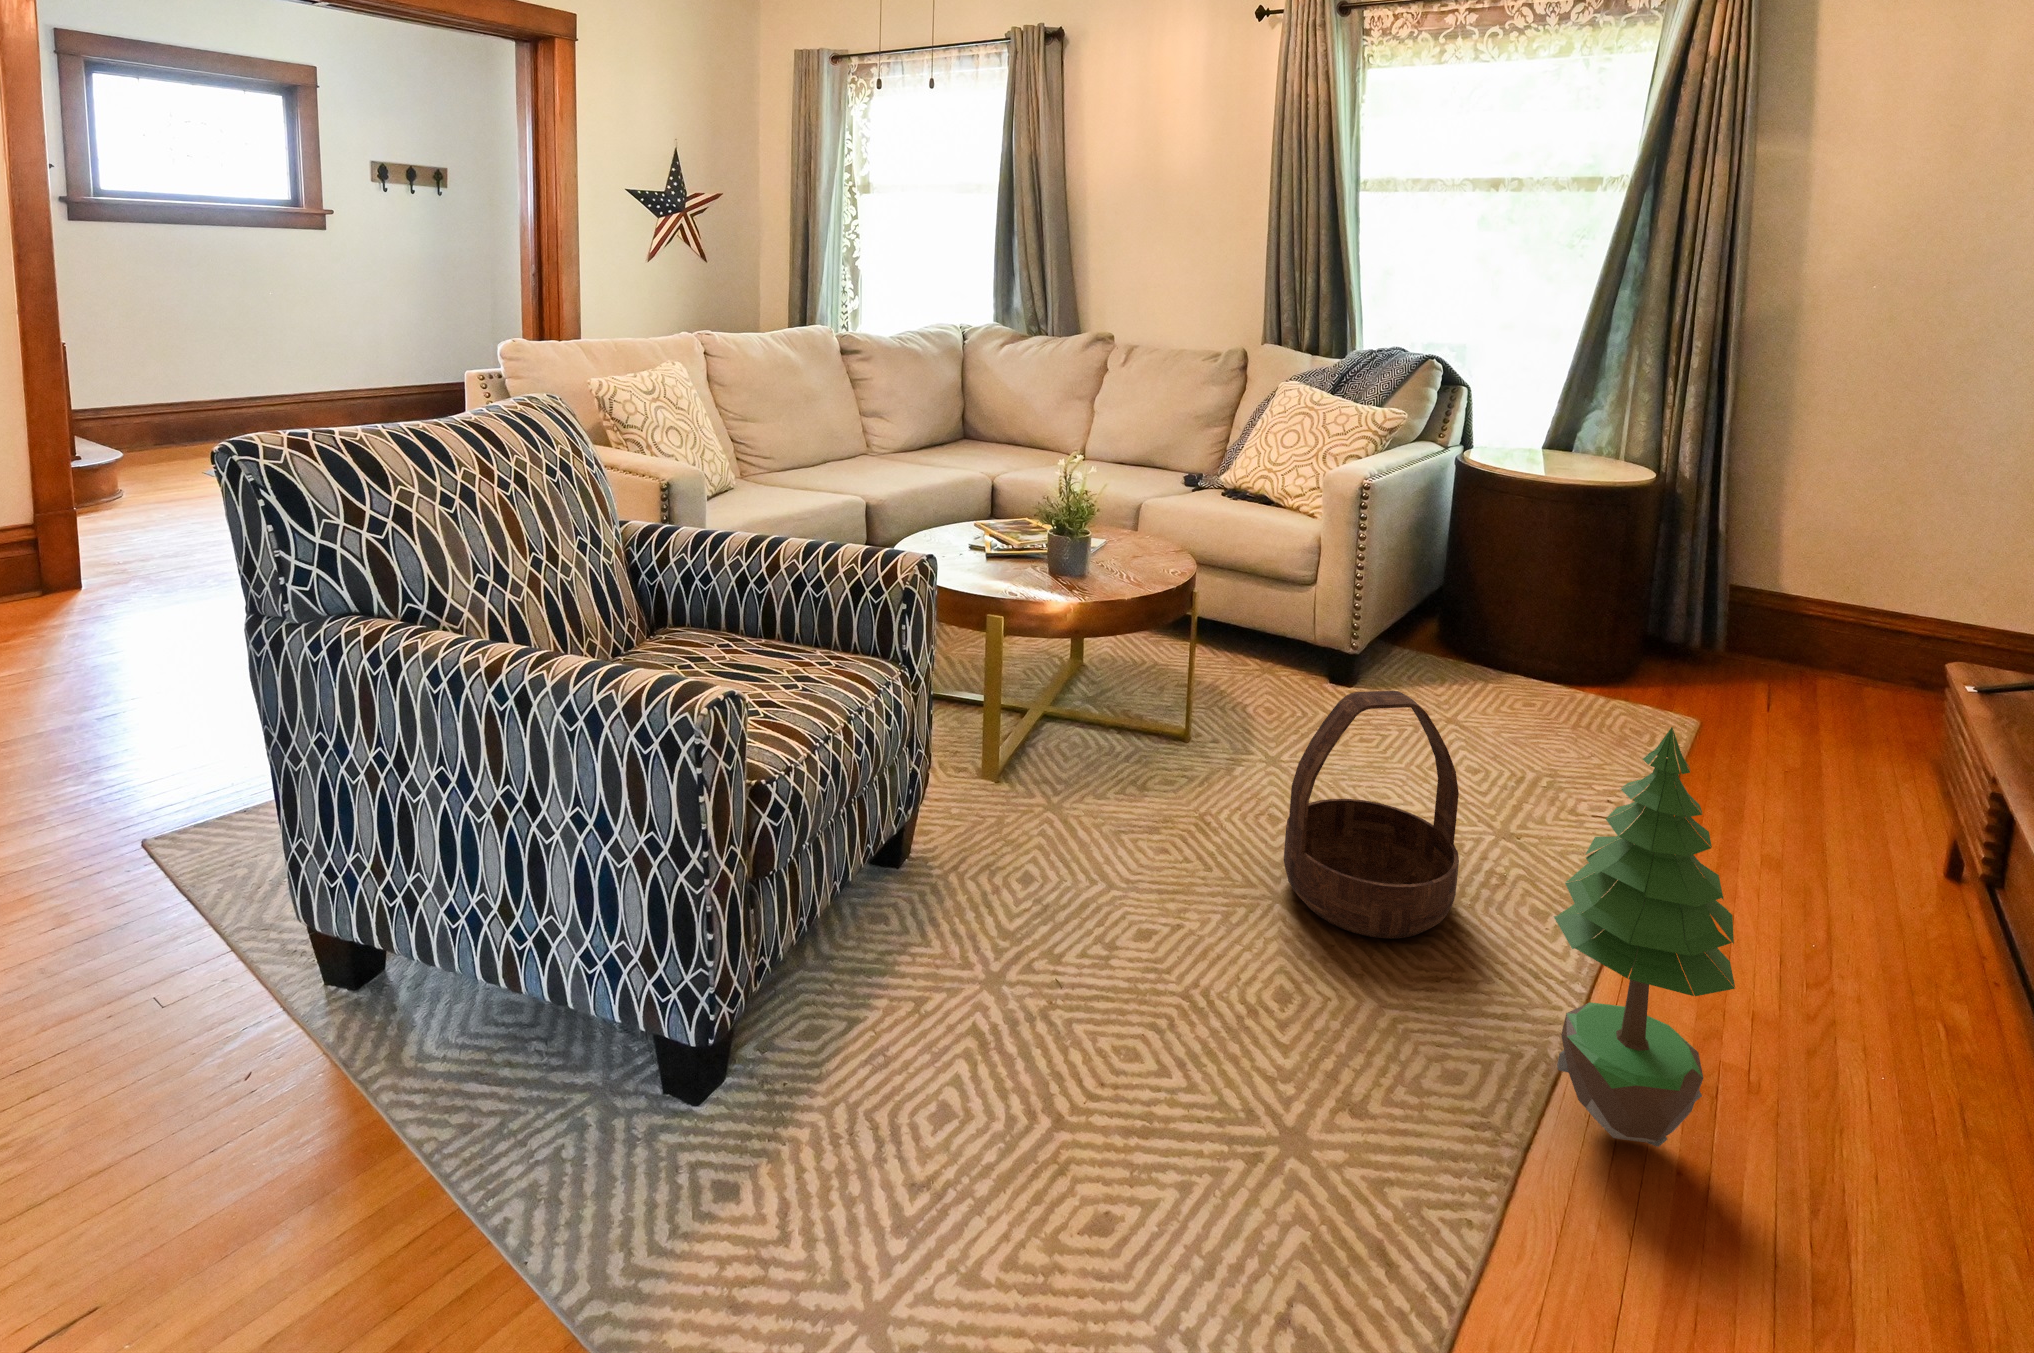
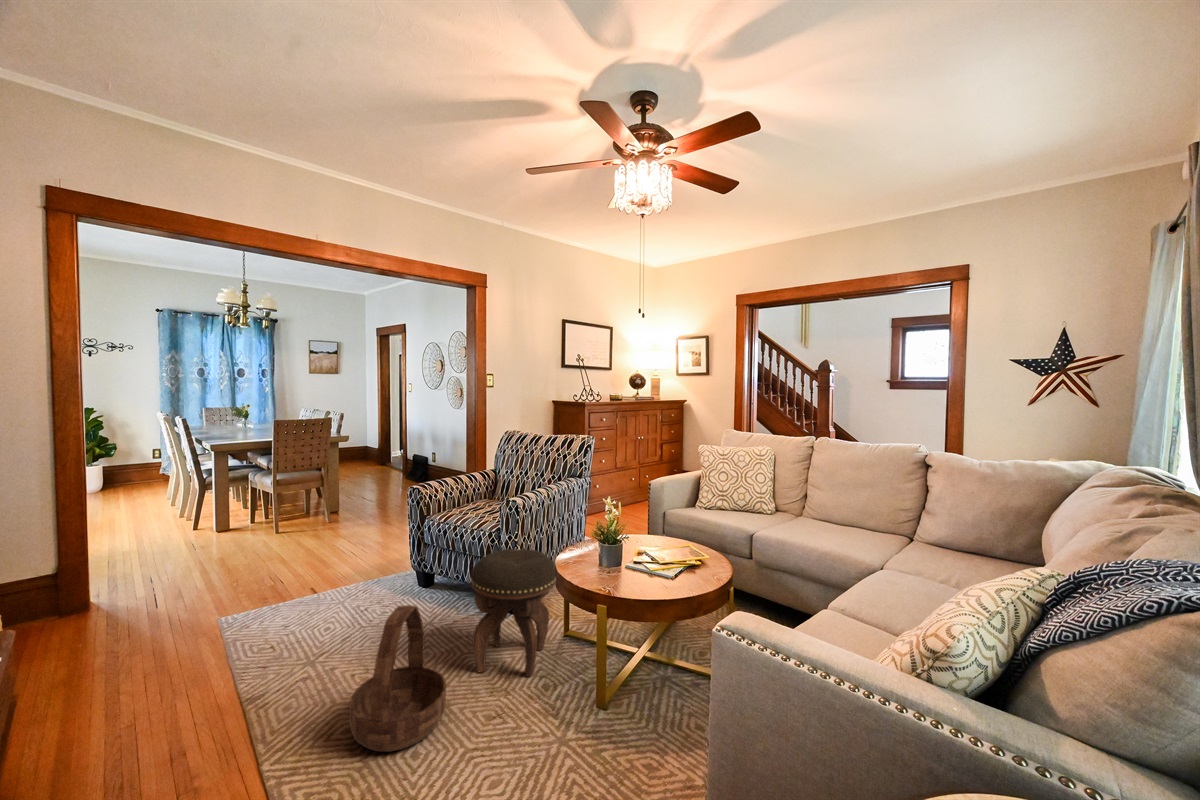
footstool: none [1023,600,1204,854] -> present [471,549,556,677]
potted tree: present [1554,727,1735,1147] -> none [170,557,254,742]

